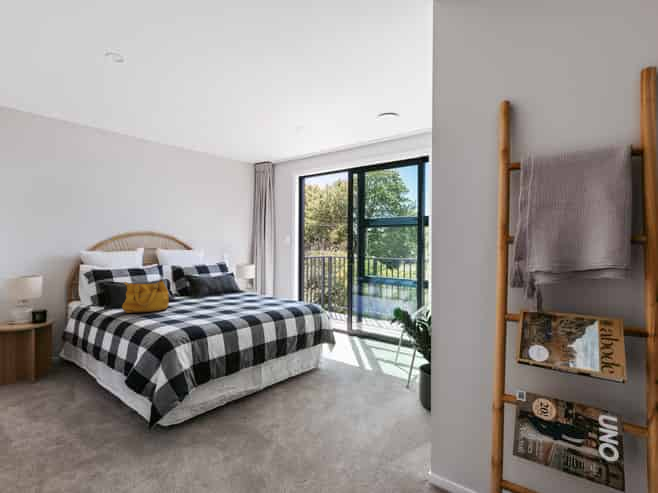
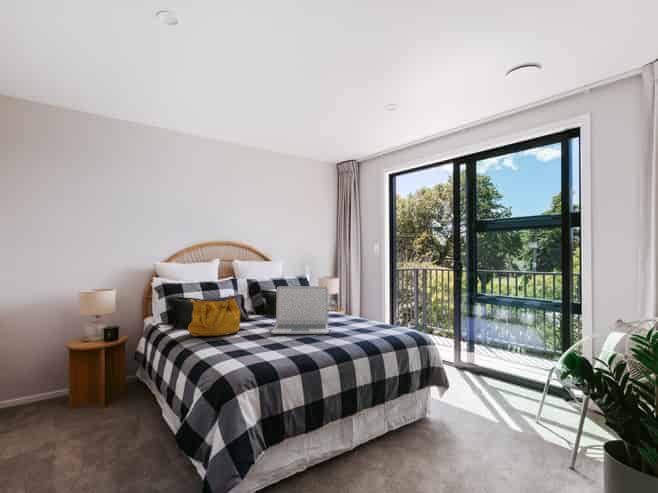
laptop: none [197,271,244,309] -> present [272,286,329,334]

